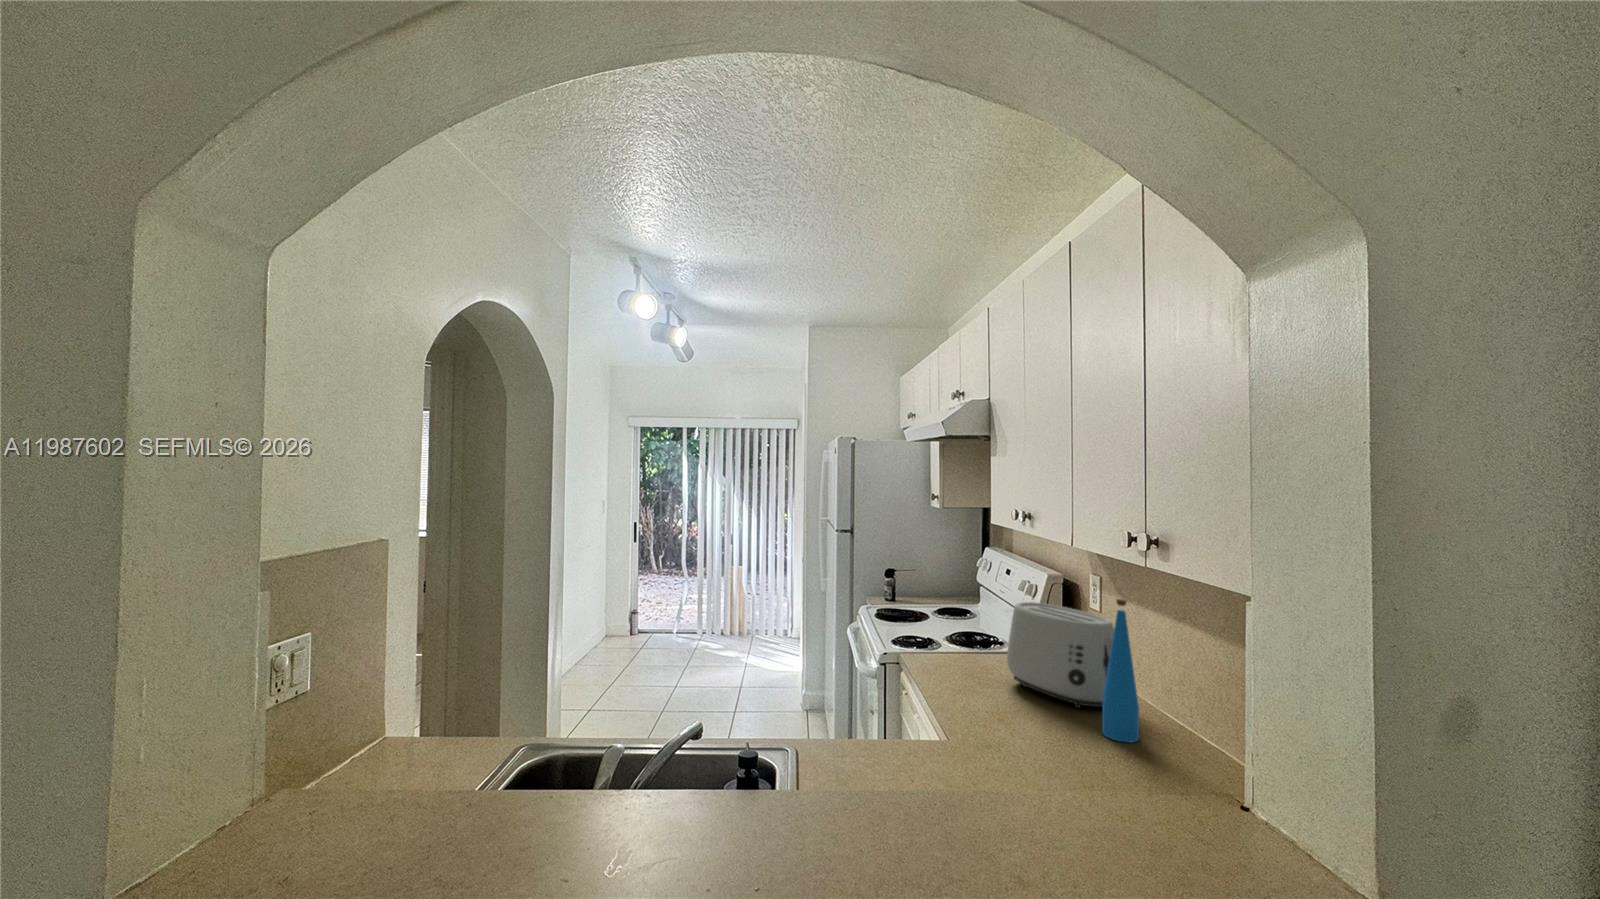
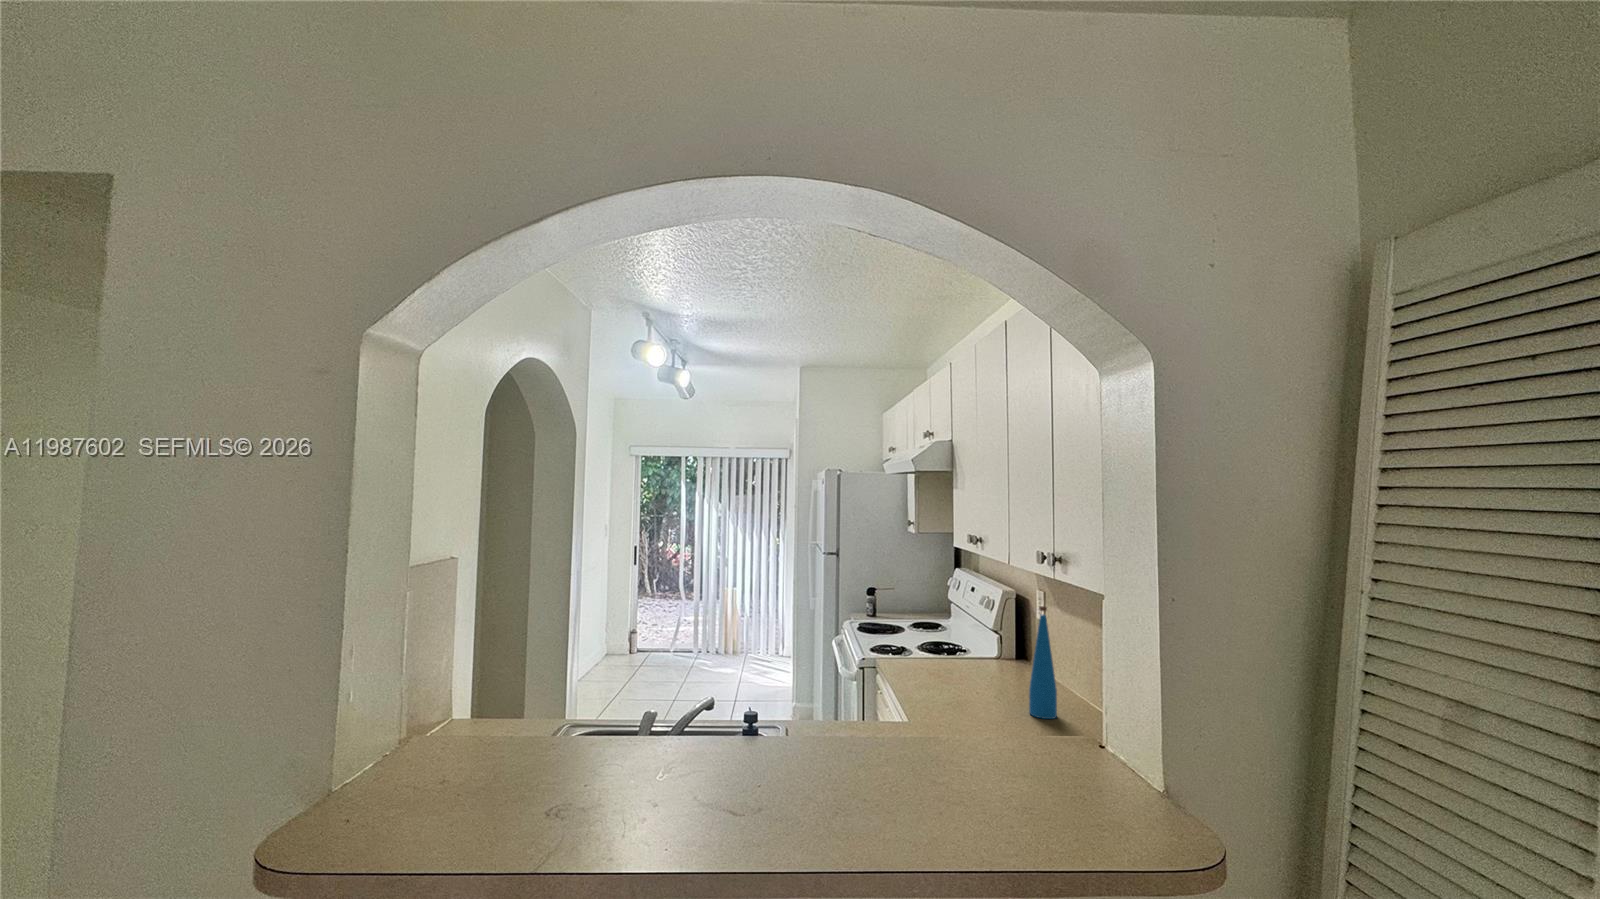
toaster: present [1007,602,1114,708] -> none [962,612,1050,697]

